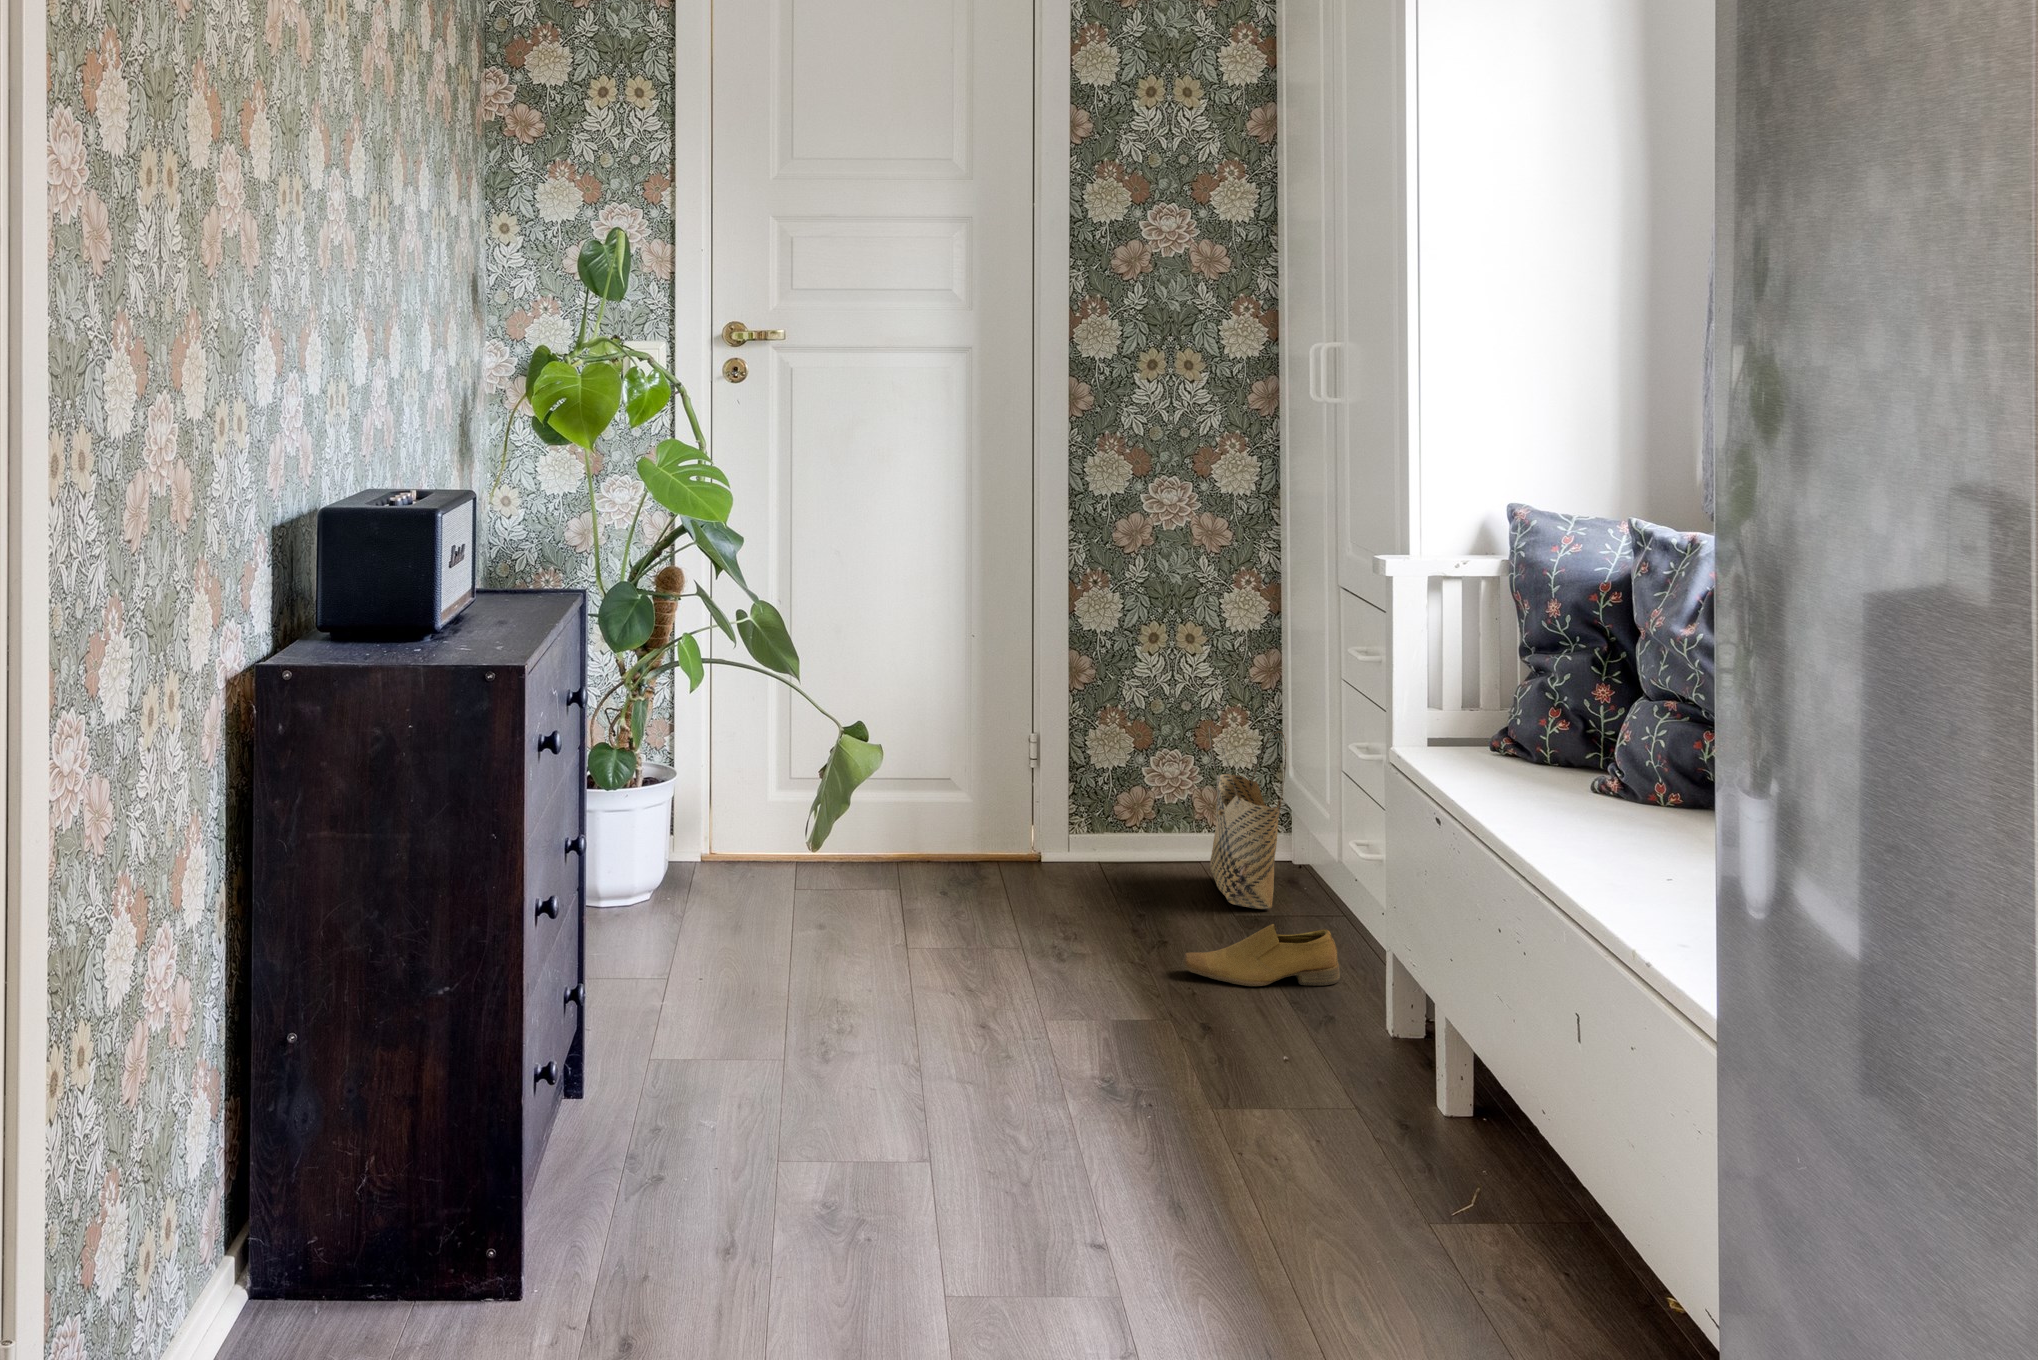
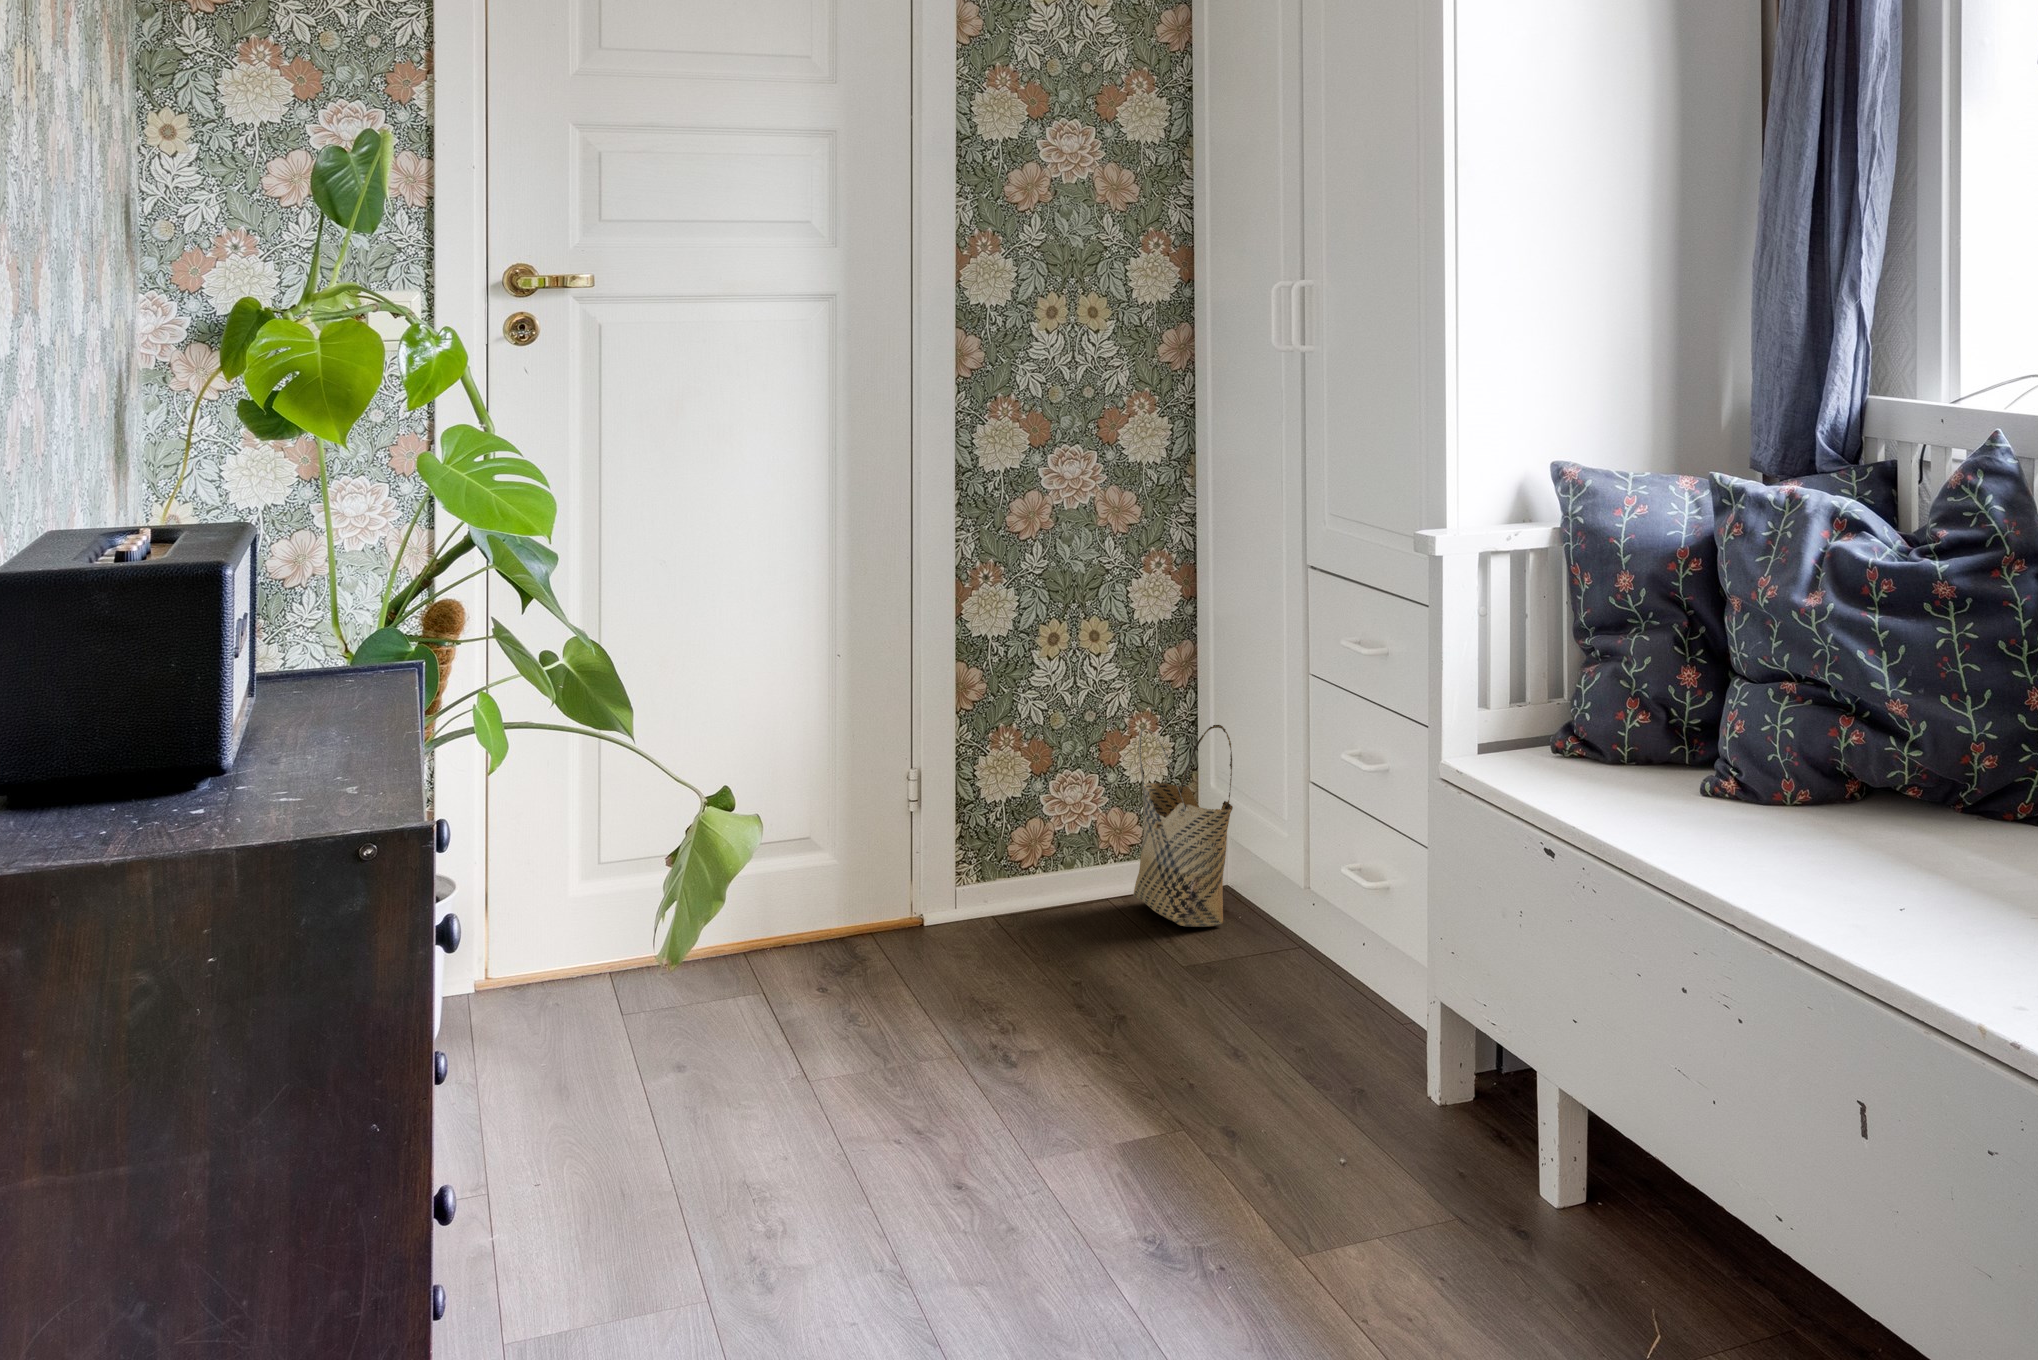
shoe: present [1182,924,1340,986] -> none [1175,927,1343,1002]

